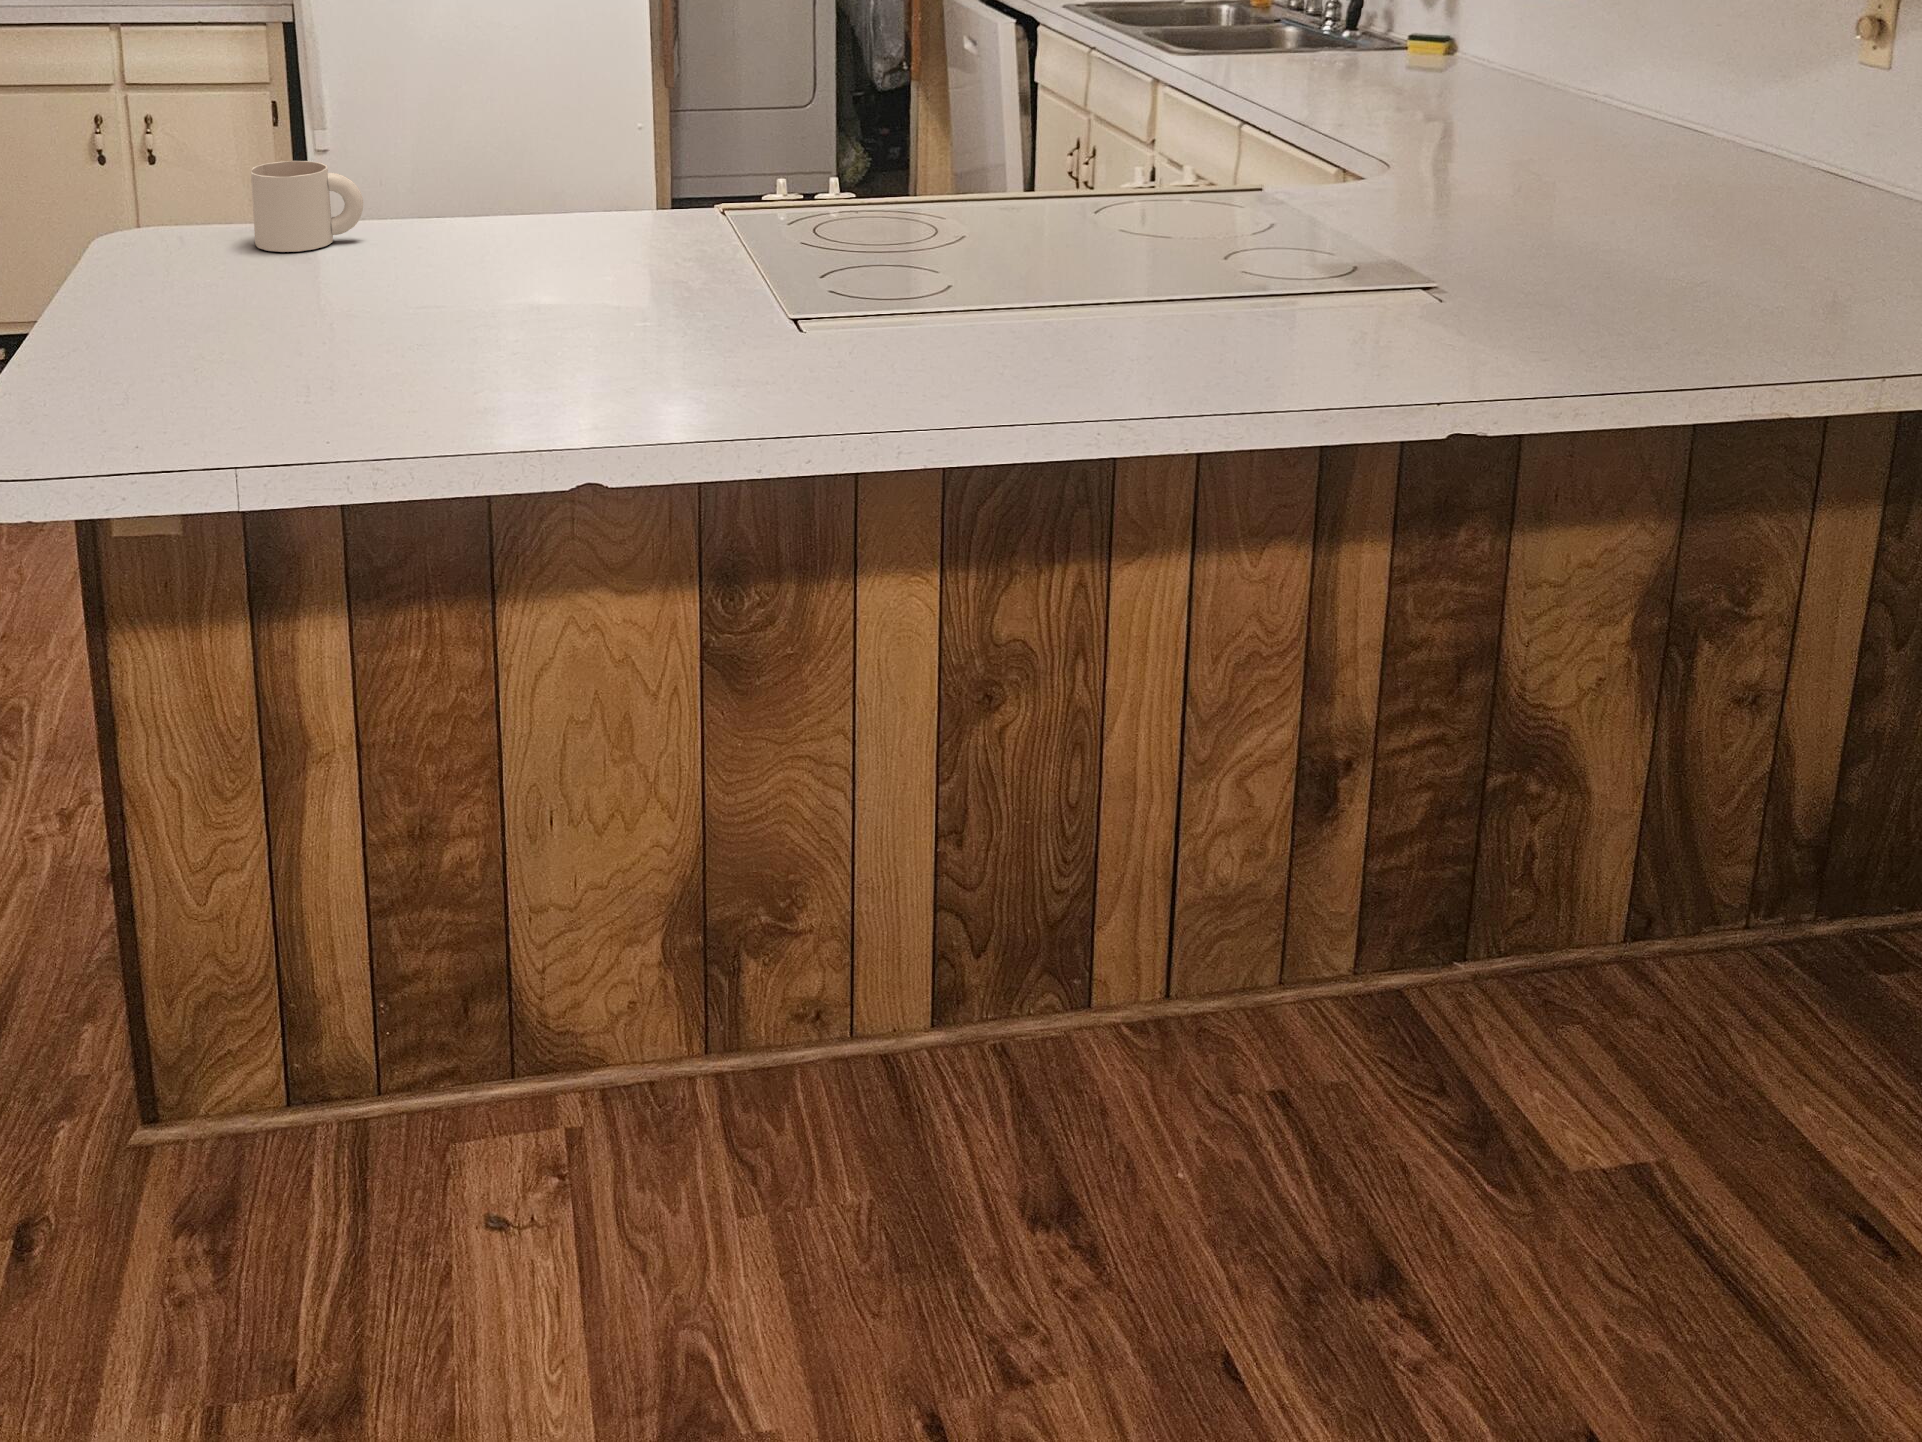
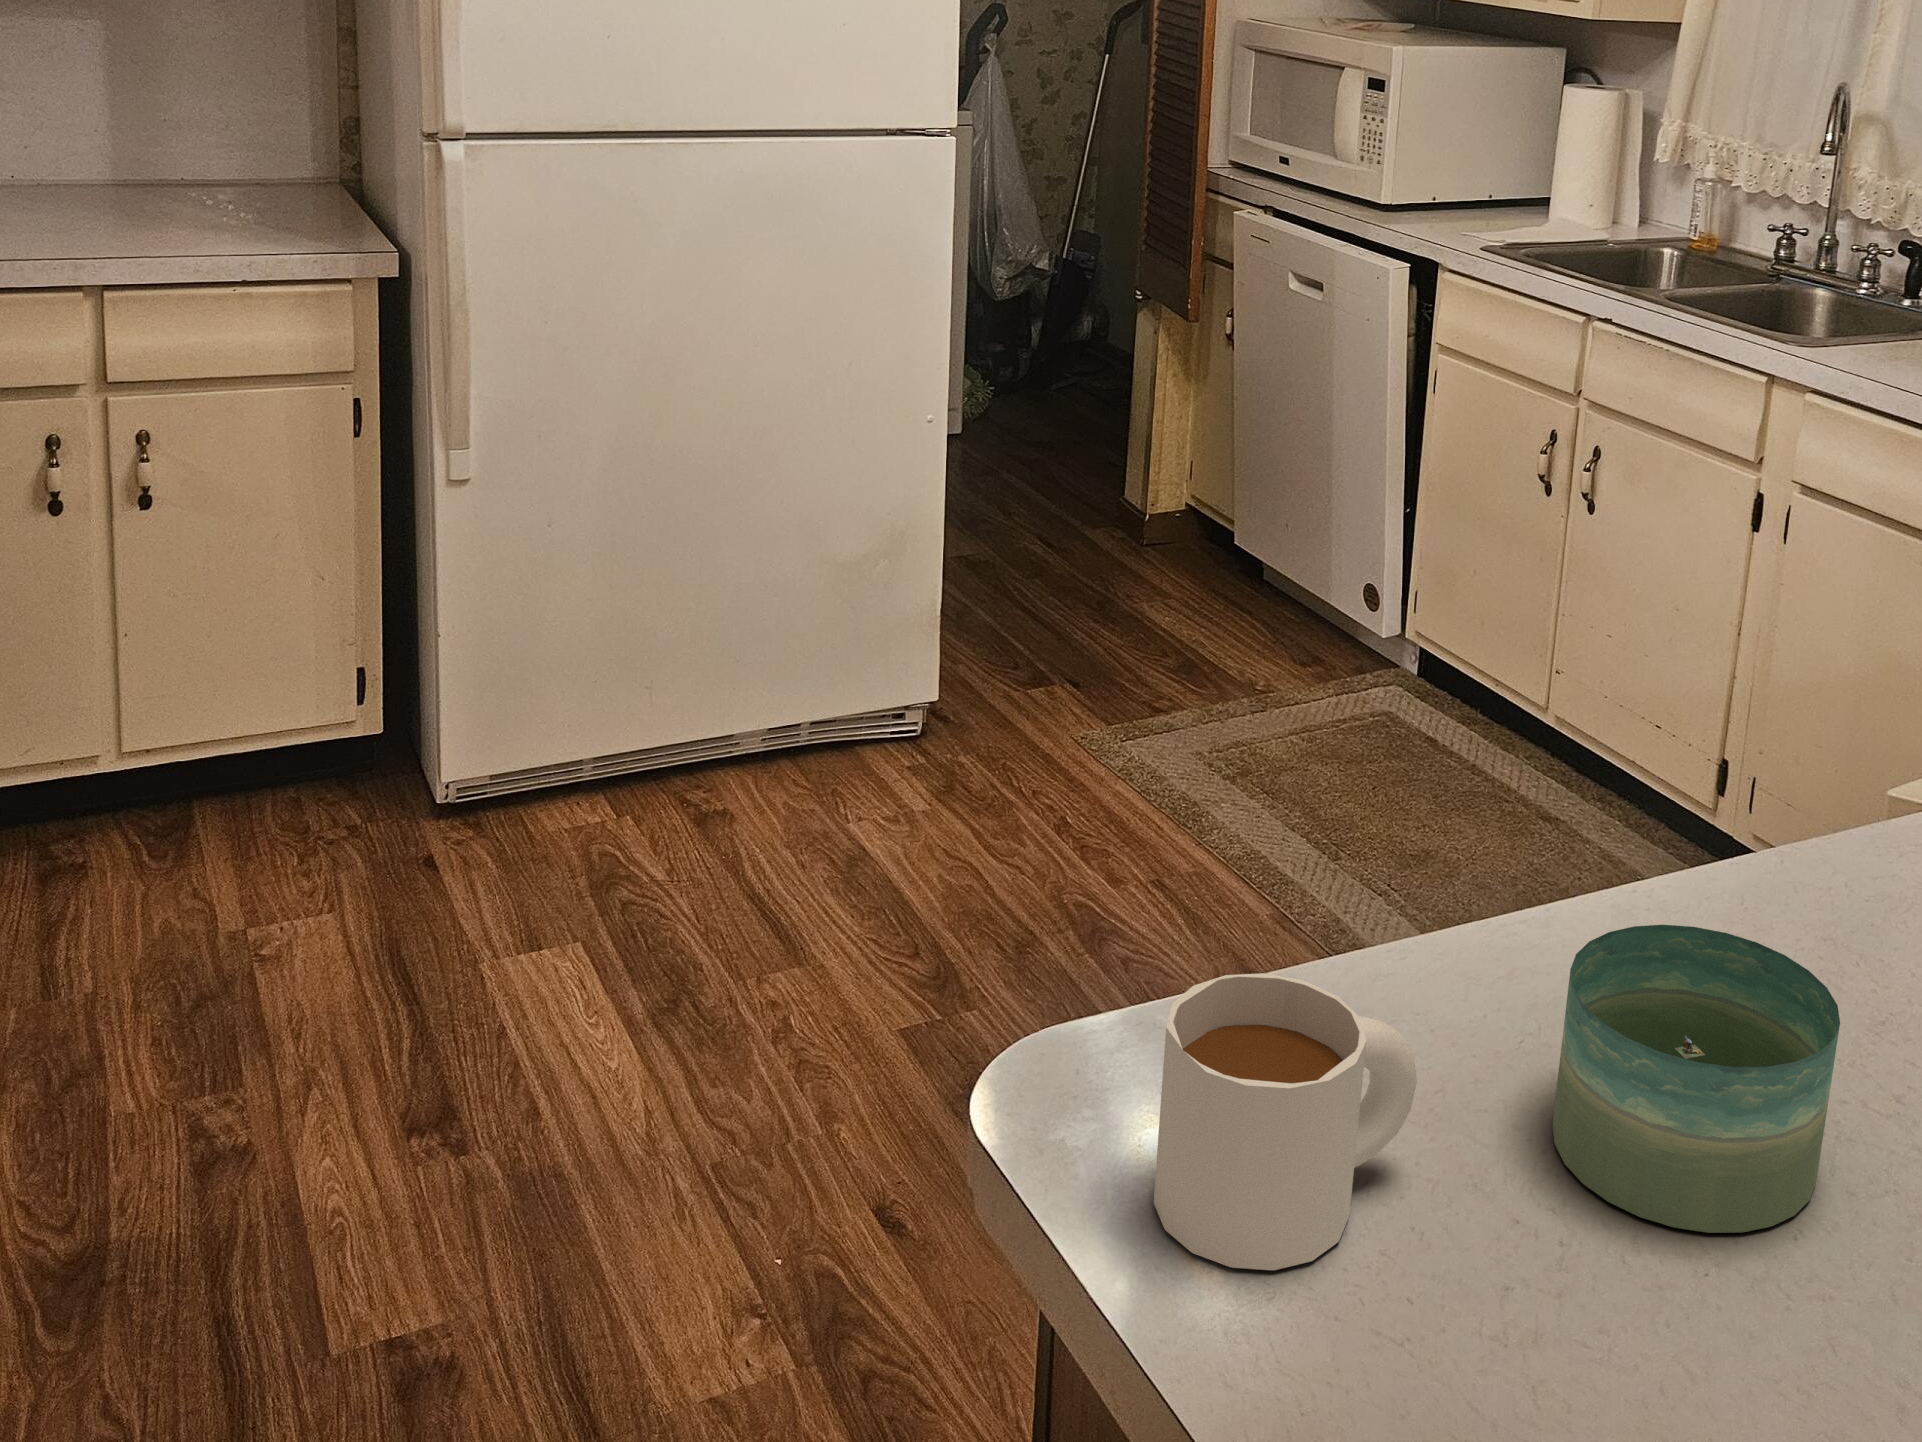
candle: none [422,162,535,256] -> present [1552,925,1840,1233]

